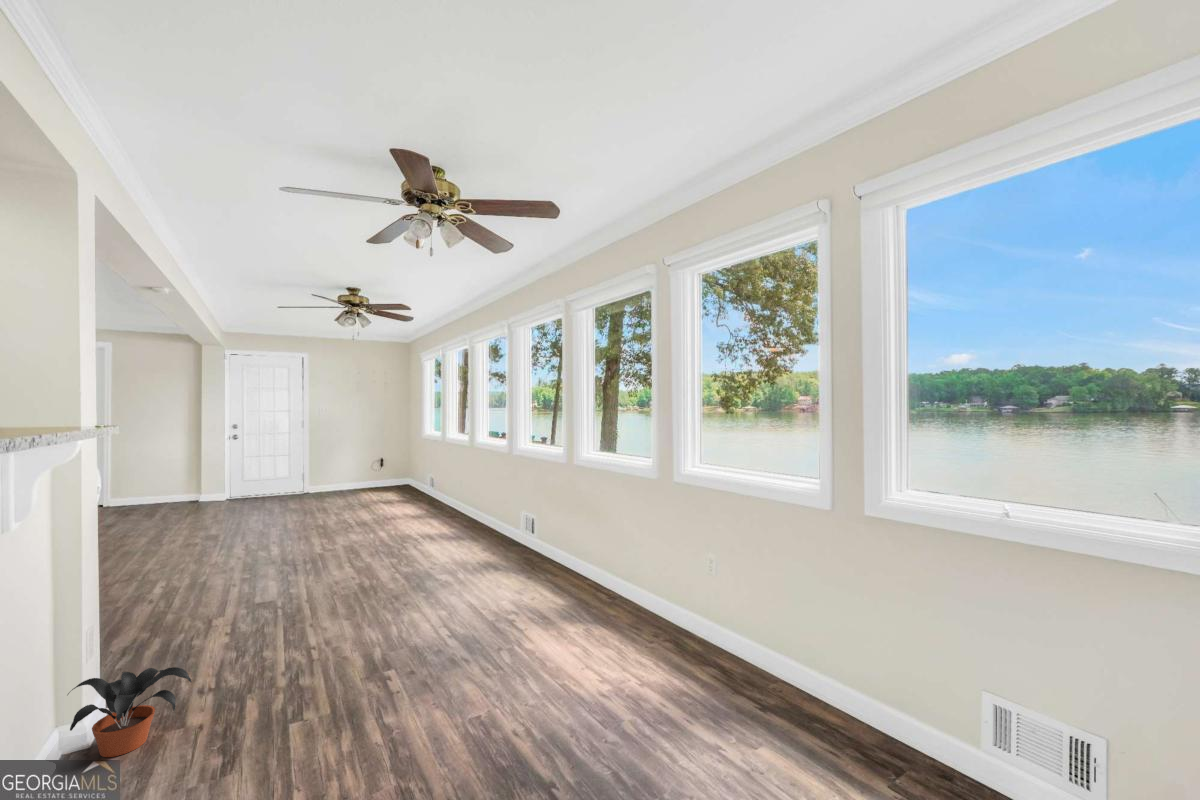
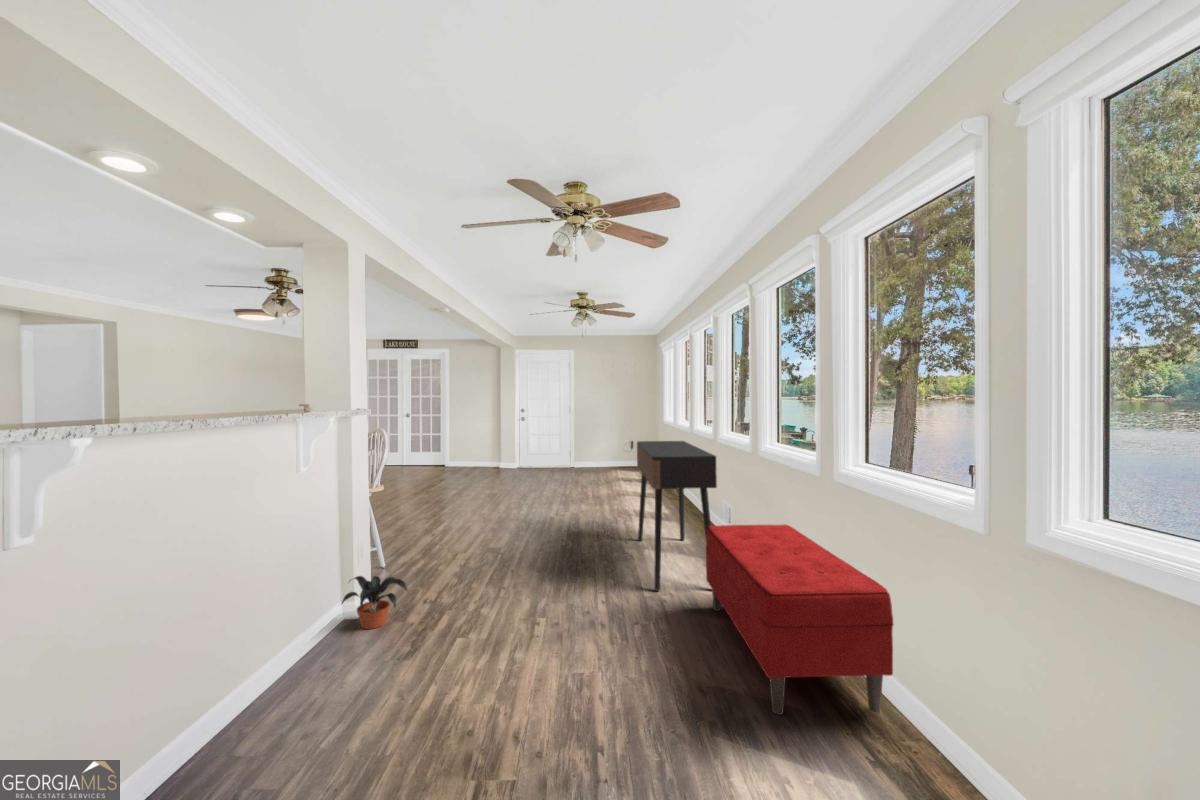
console table: none [445,454,559,613] -> present [637,441,717,591]
bench: none [557,528,749,696] -> present [706,525,893,715]

